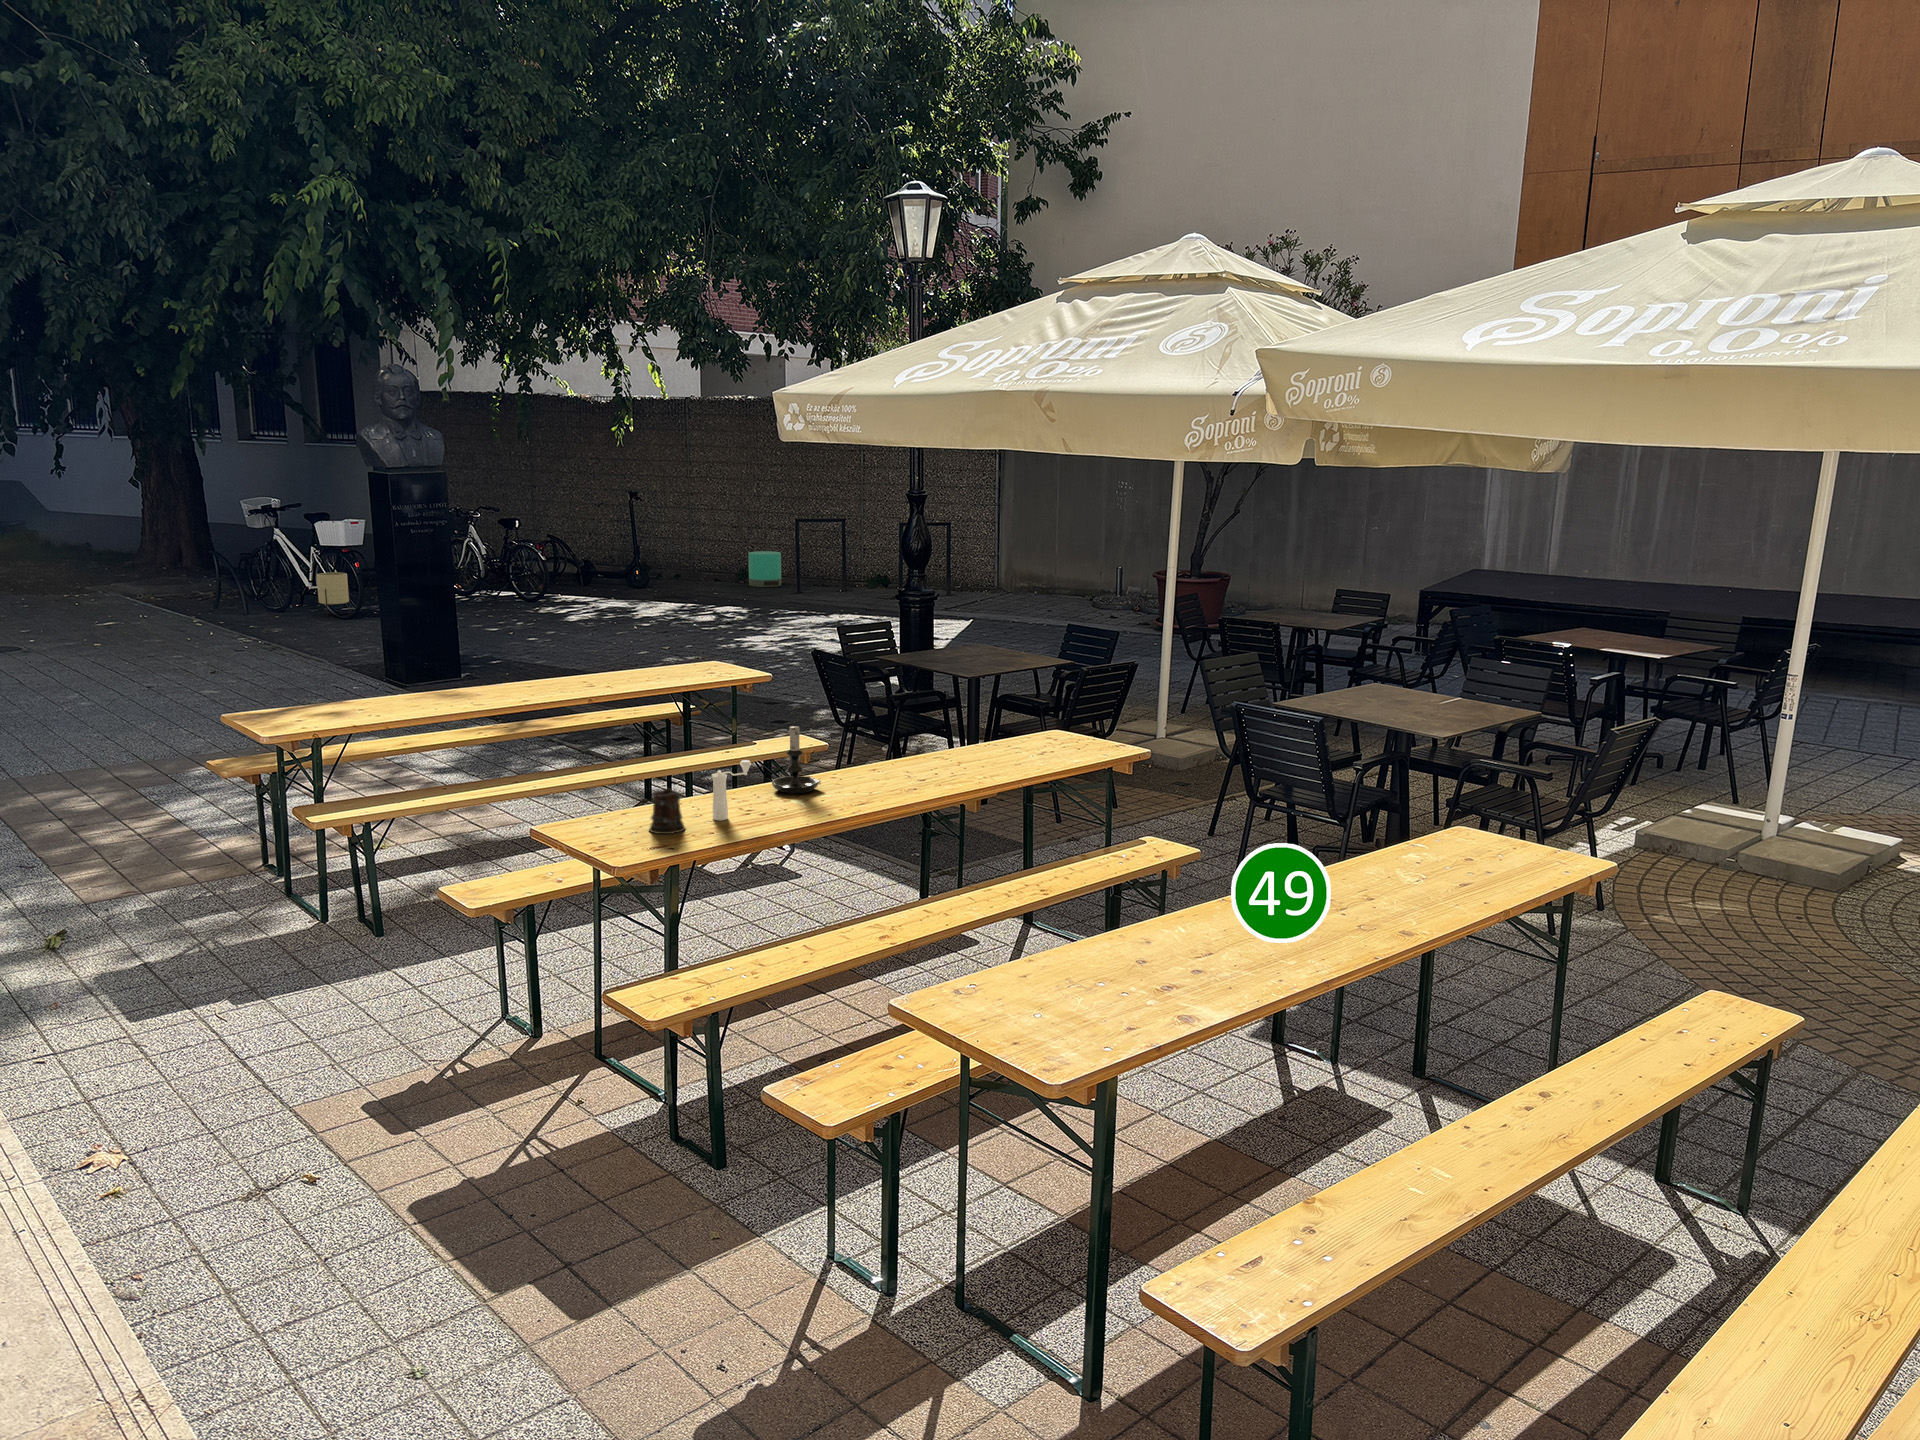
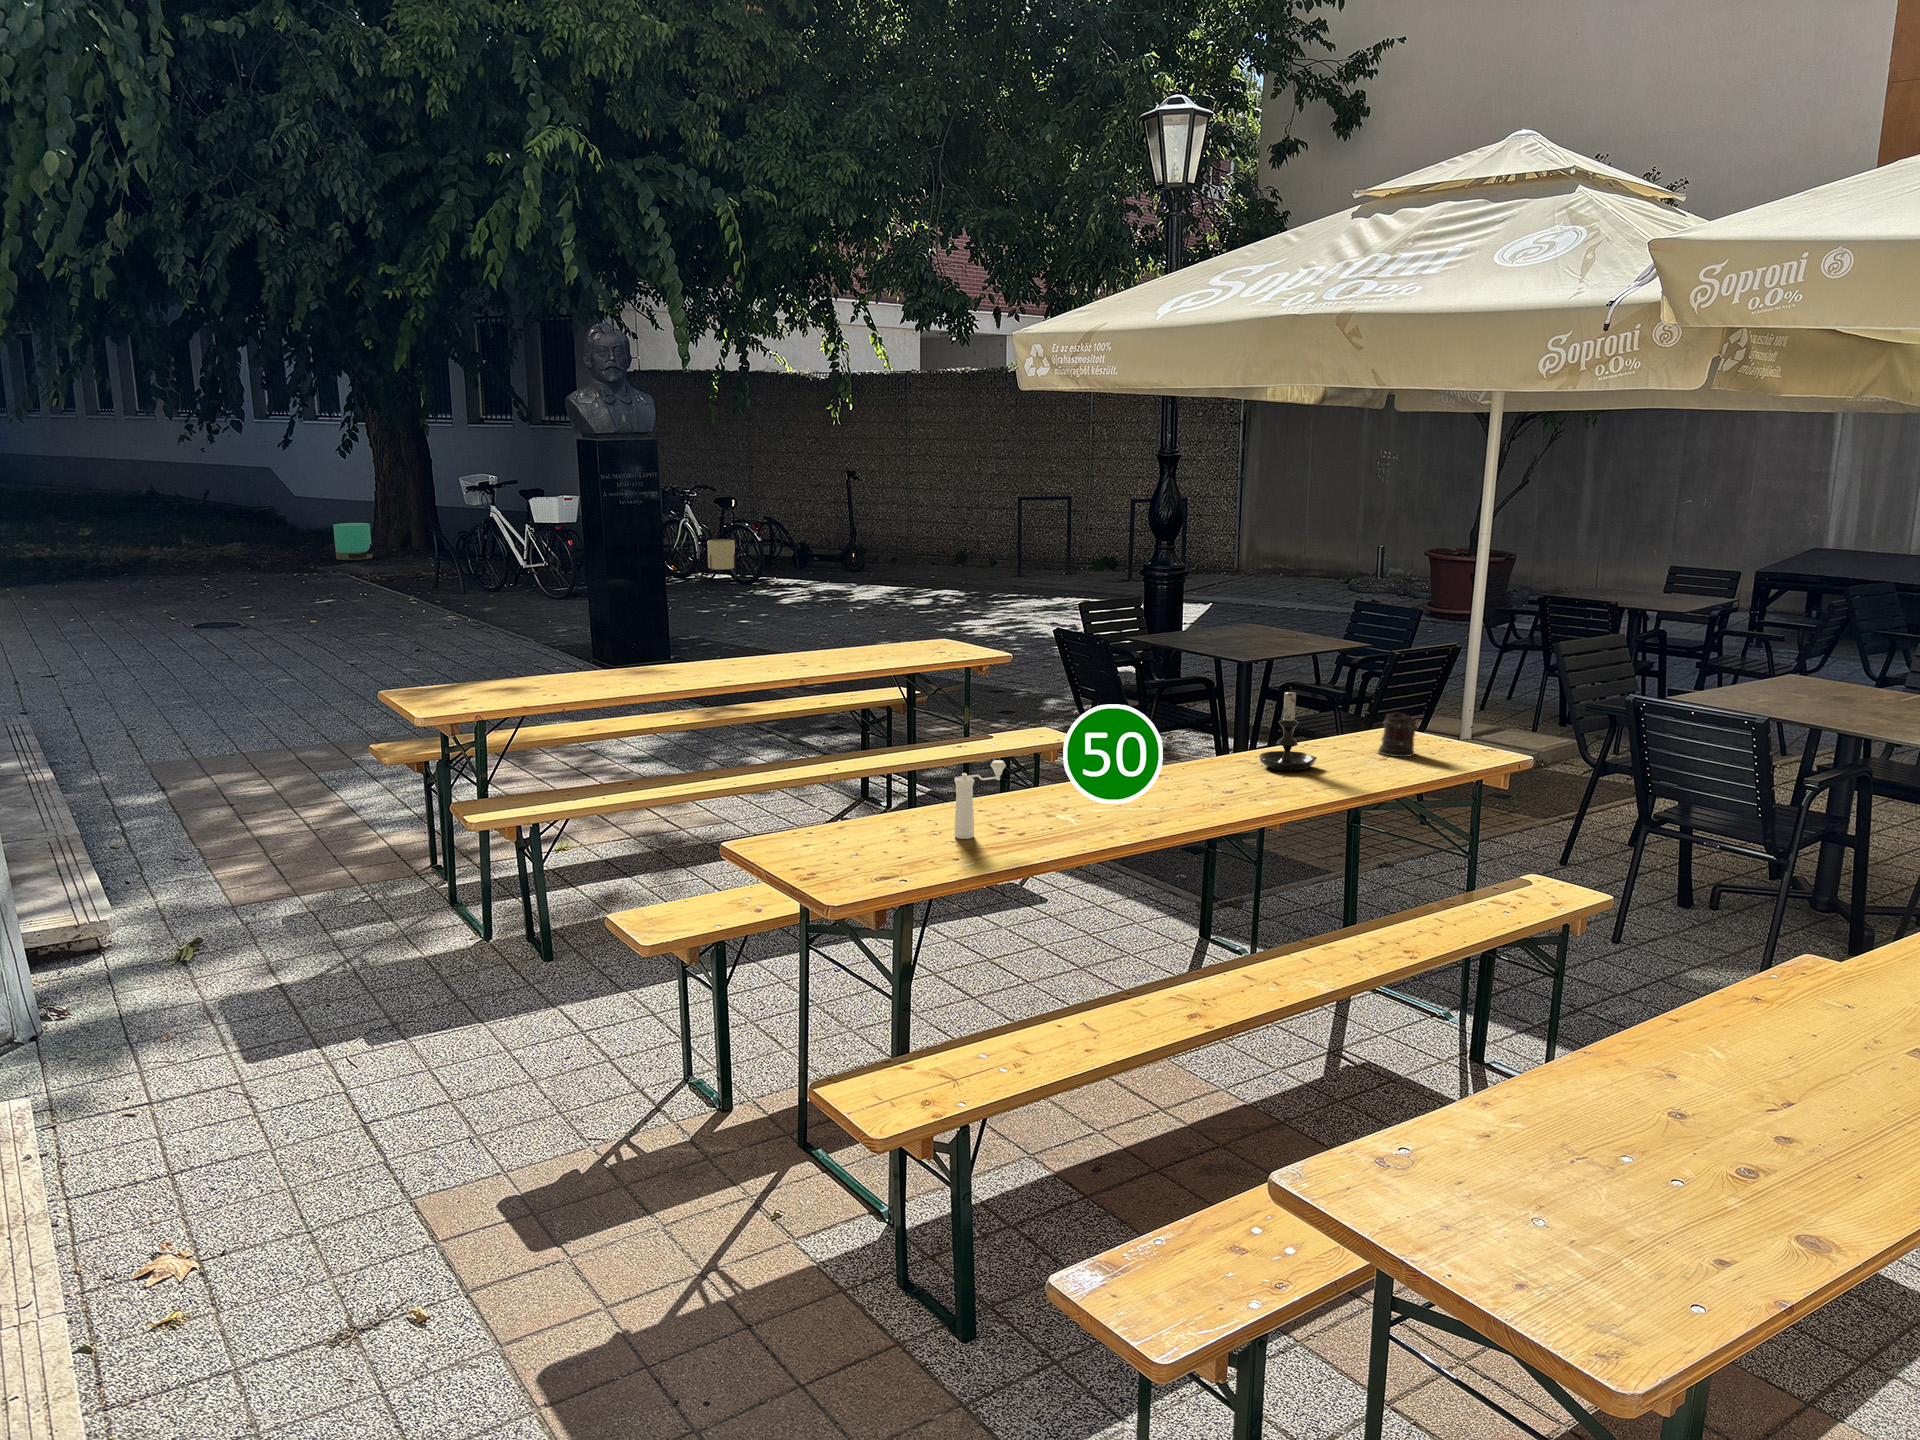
trash can: present [749,551,781,587] -> present [333,523,372,560]
planter: present [317,573,351,617] -> present [707,539,736,582]
candle holder: present [772,722,821,793] -> present [1259,687,1317,771]
beer mug: present [649,789,685,834] -> present [1378,713,1417,757]

